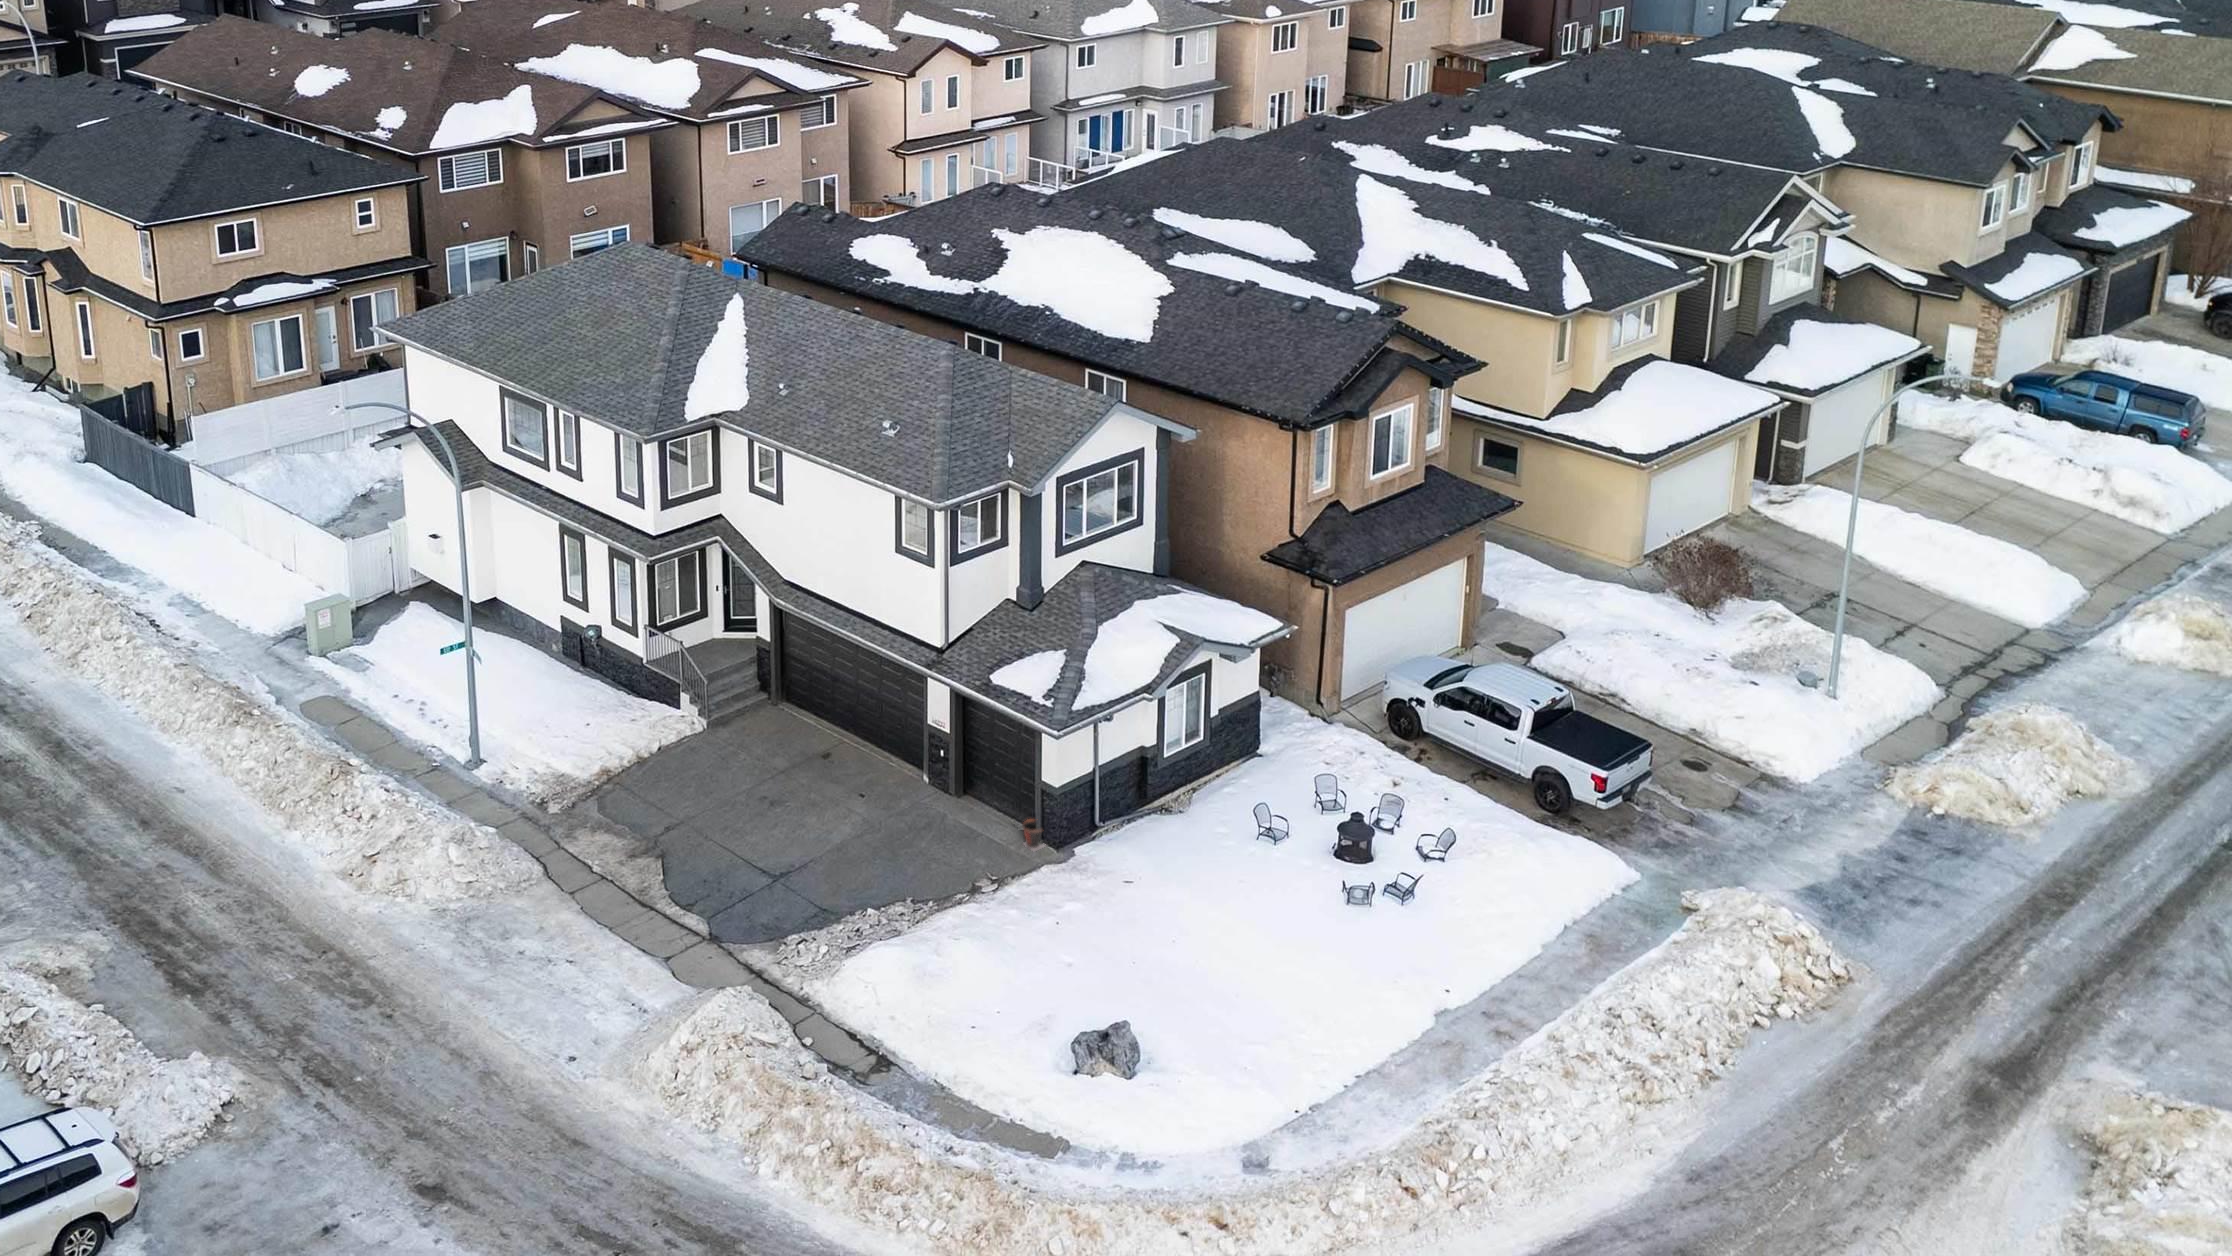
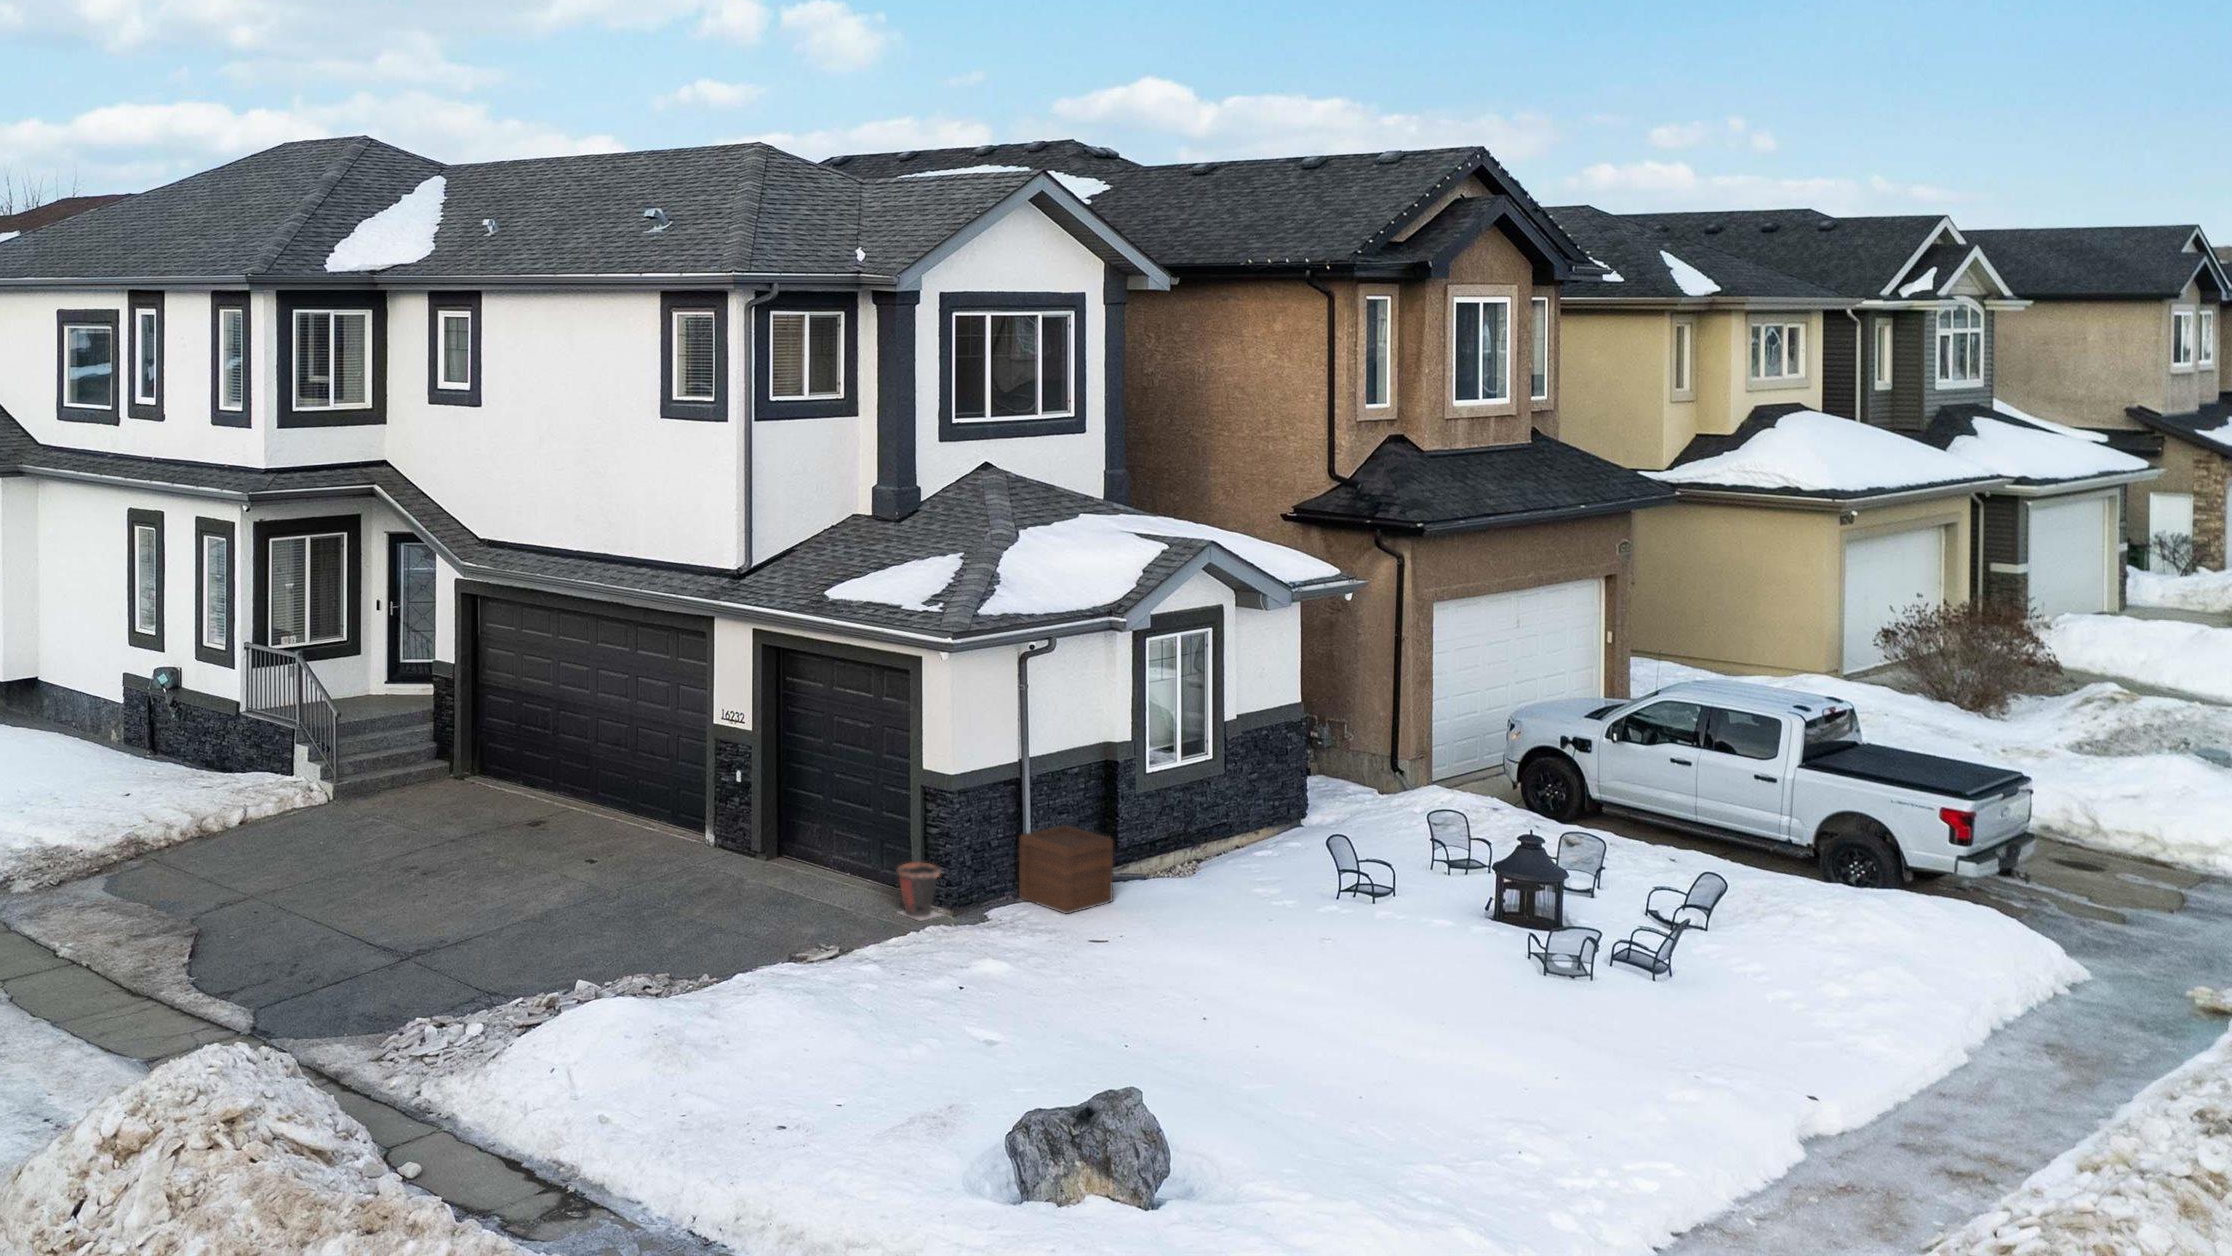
wooden crate: none [1086,790,1135,844] -> present [1019,825,1113,914]

